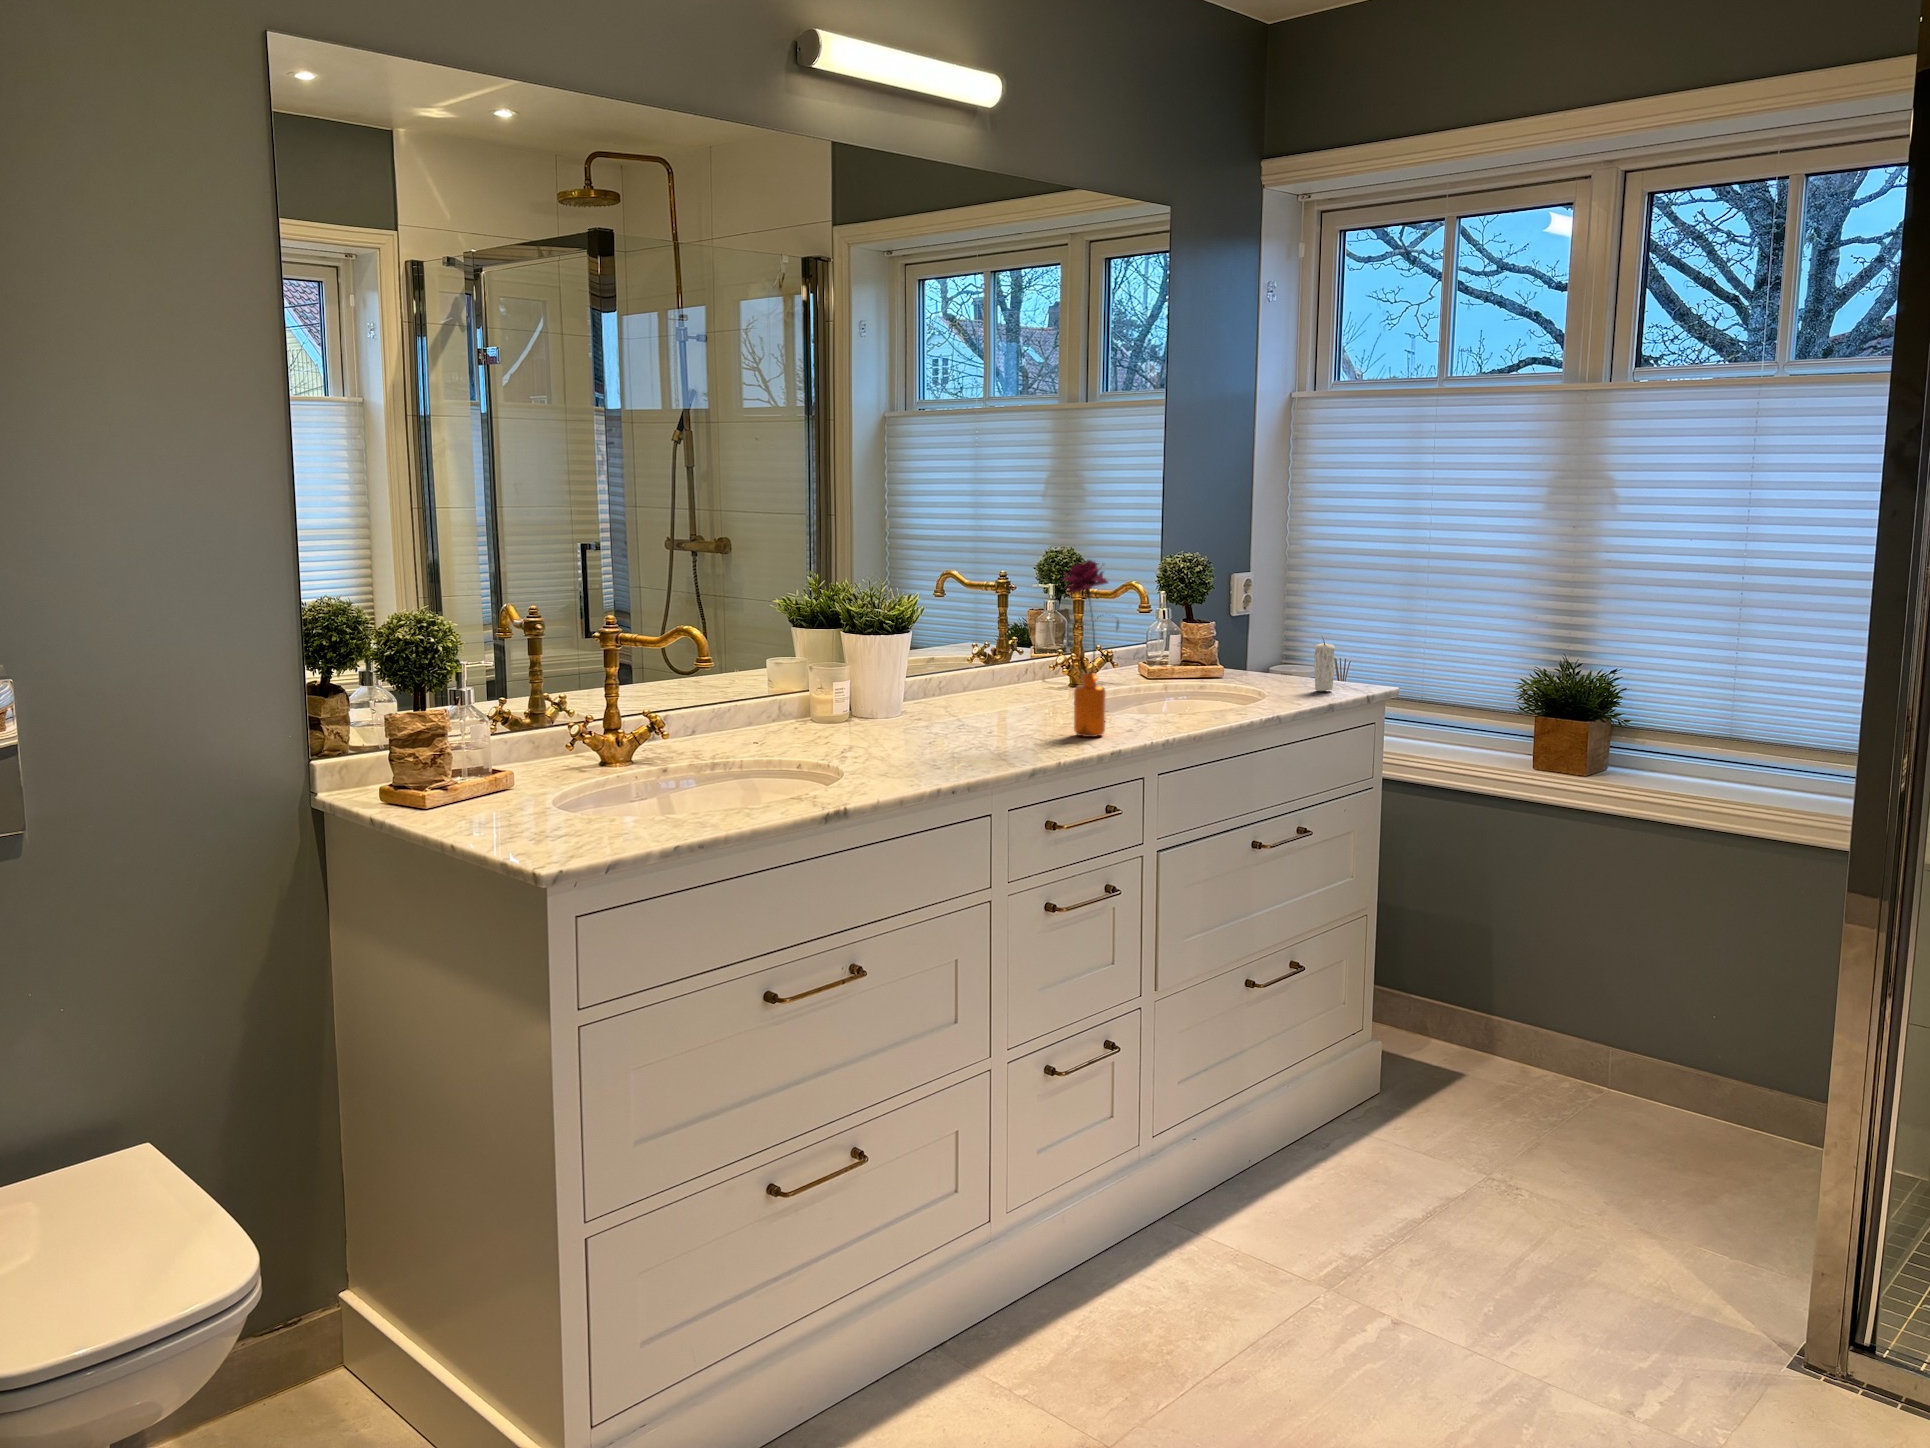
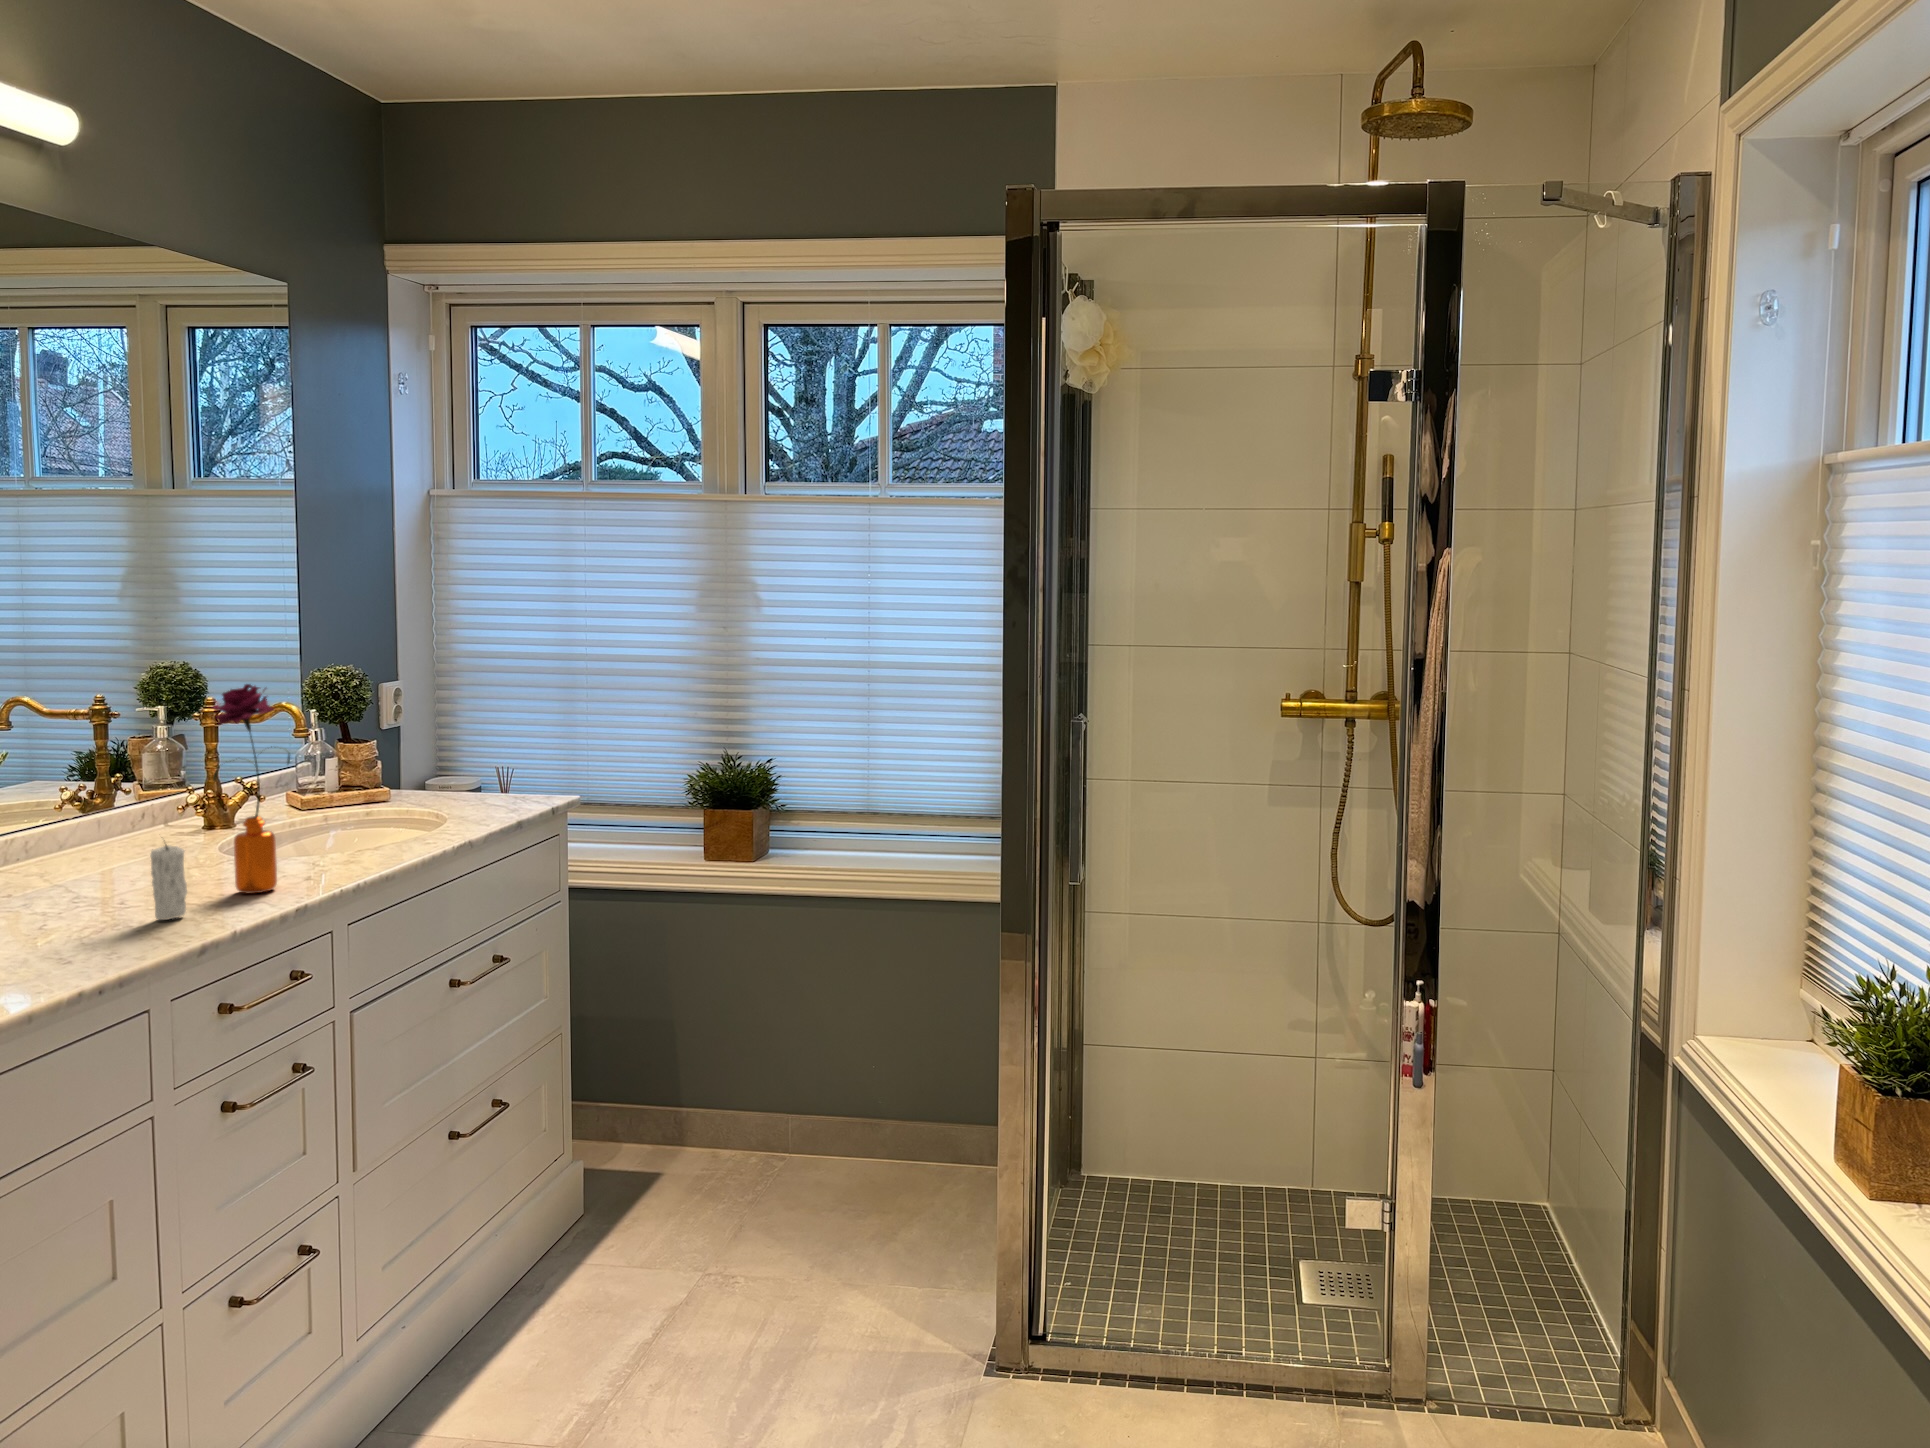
candle: present [1314,639,1335,691] -> present [150,844,187,920]

